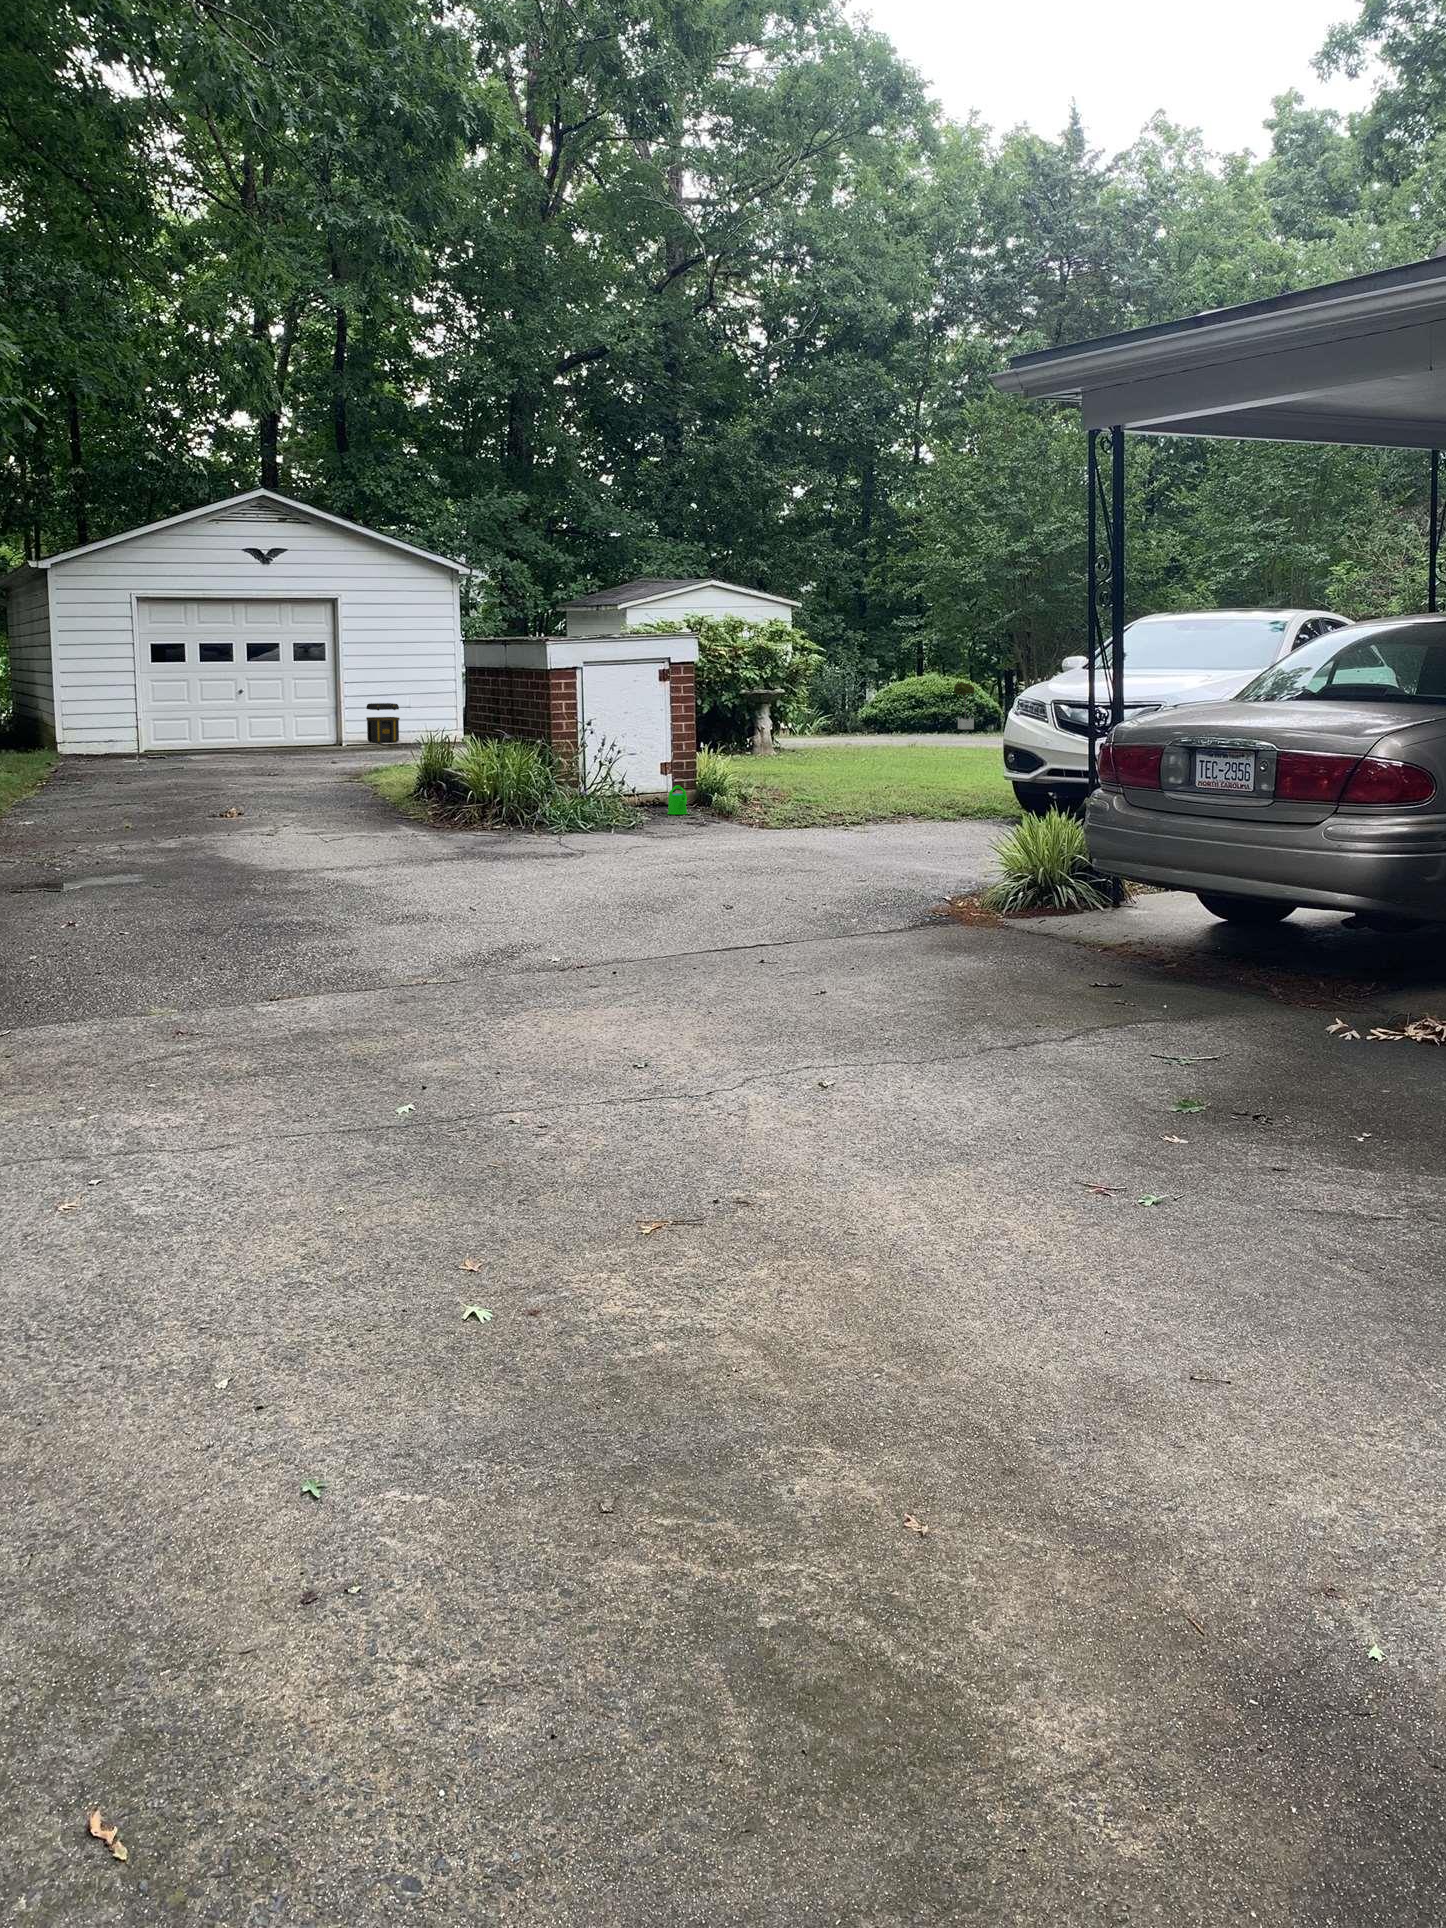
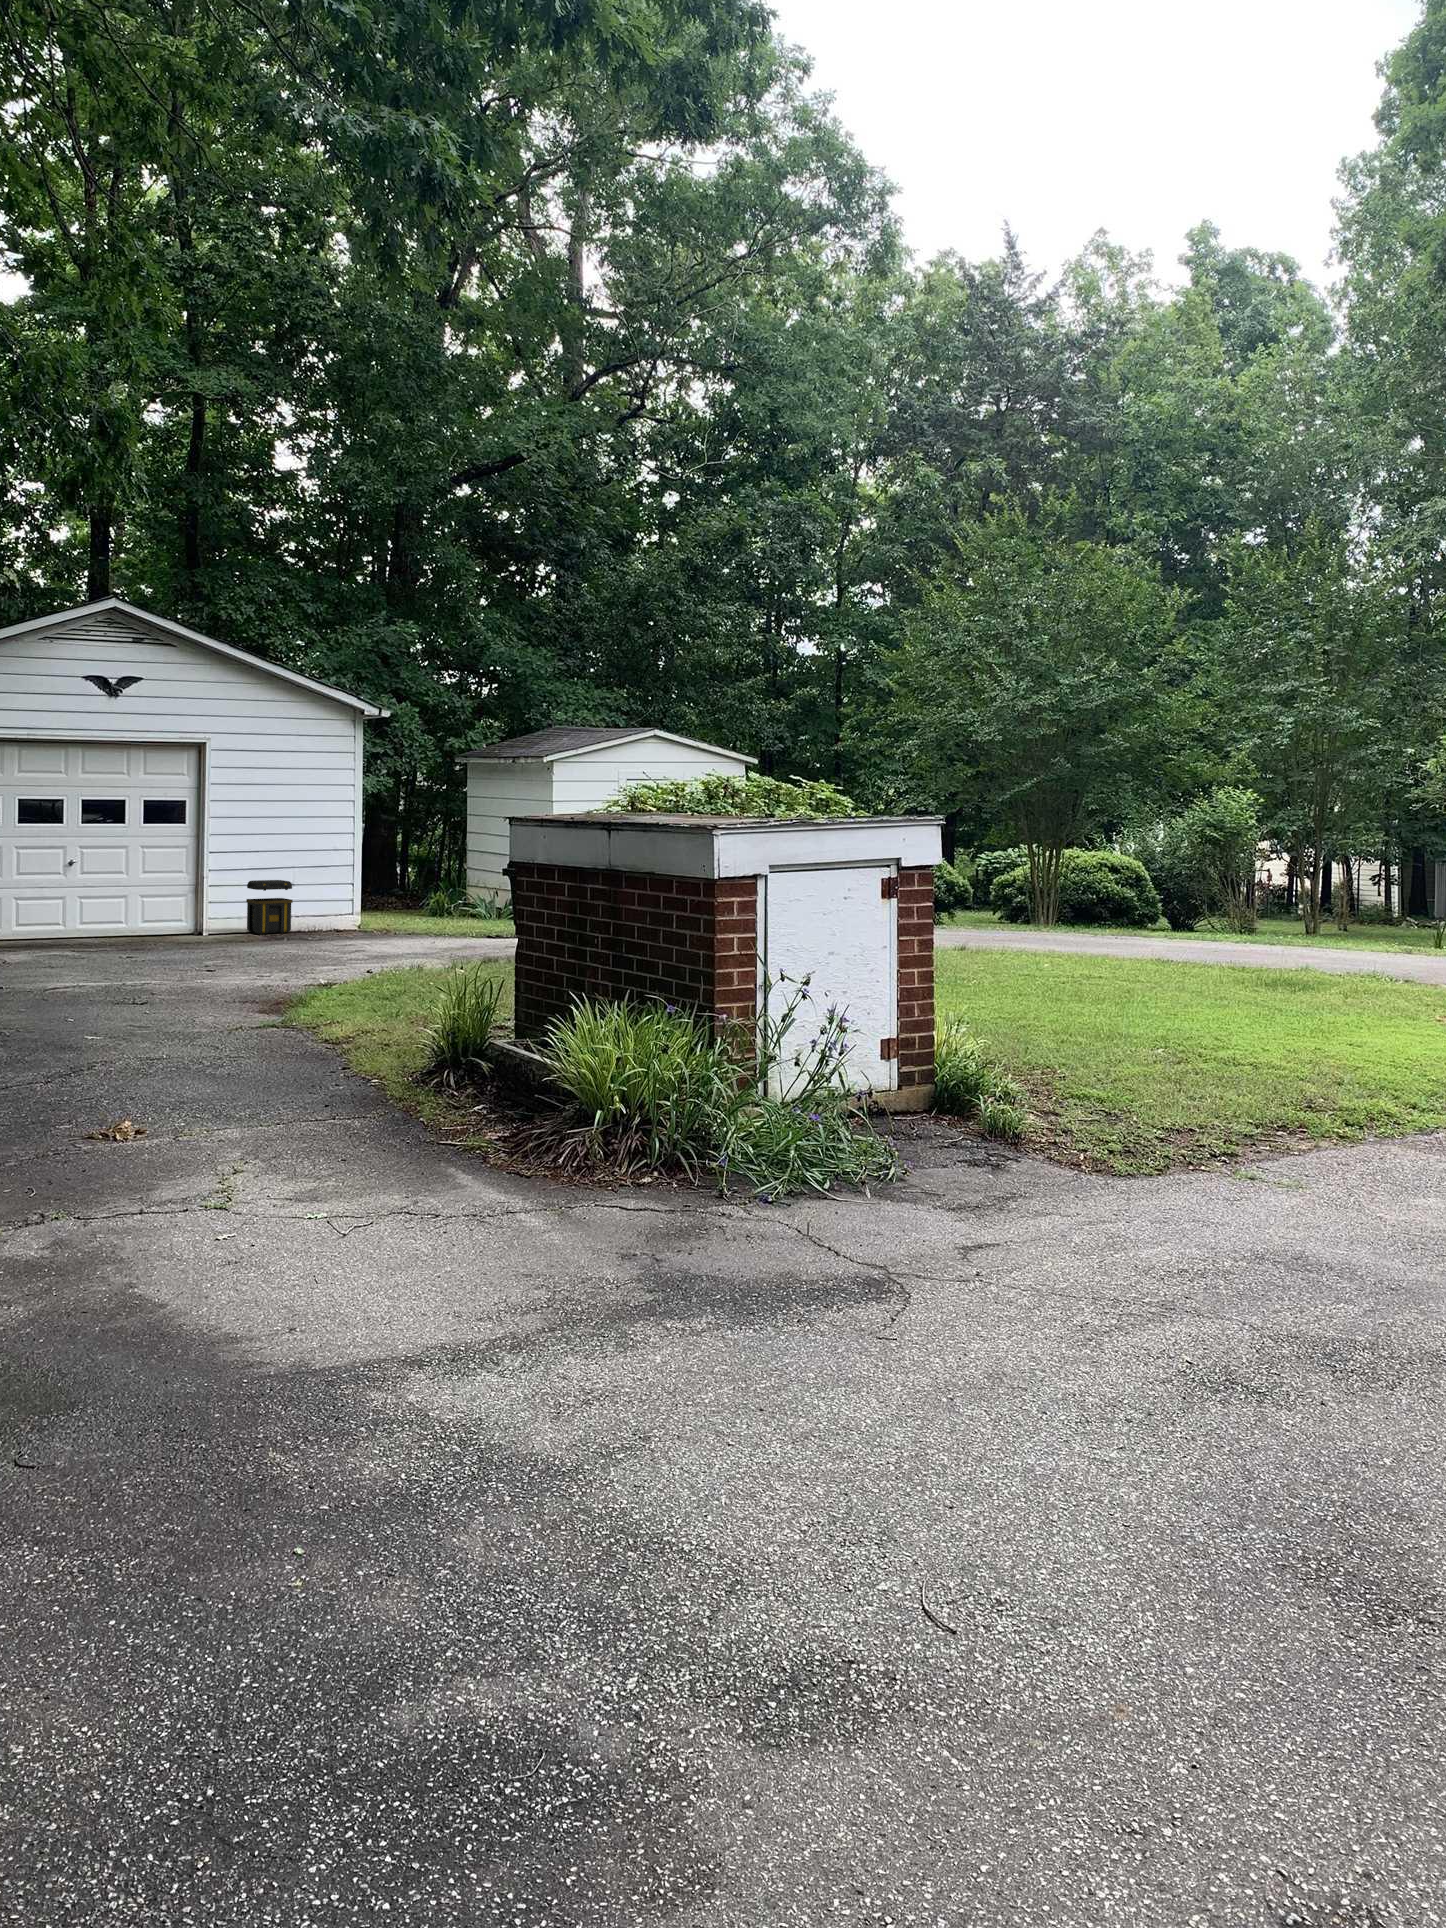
potted tree: present [954,682,975,729] -> none [967,850,992,907]
watering can: present [667,785,688,814] -> none [895,1081,941,1135]

